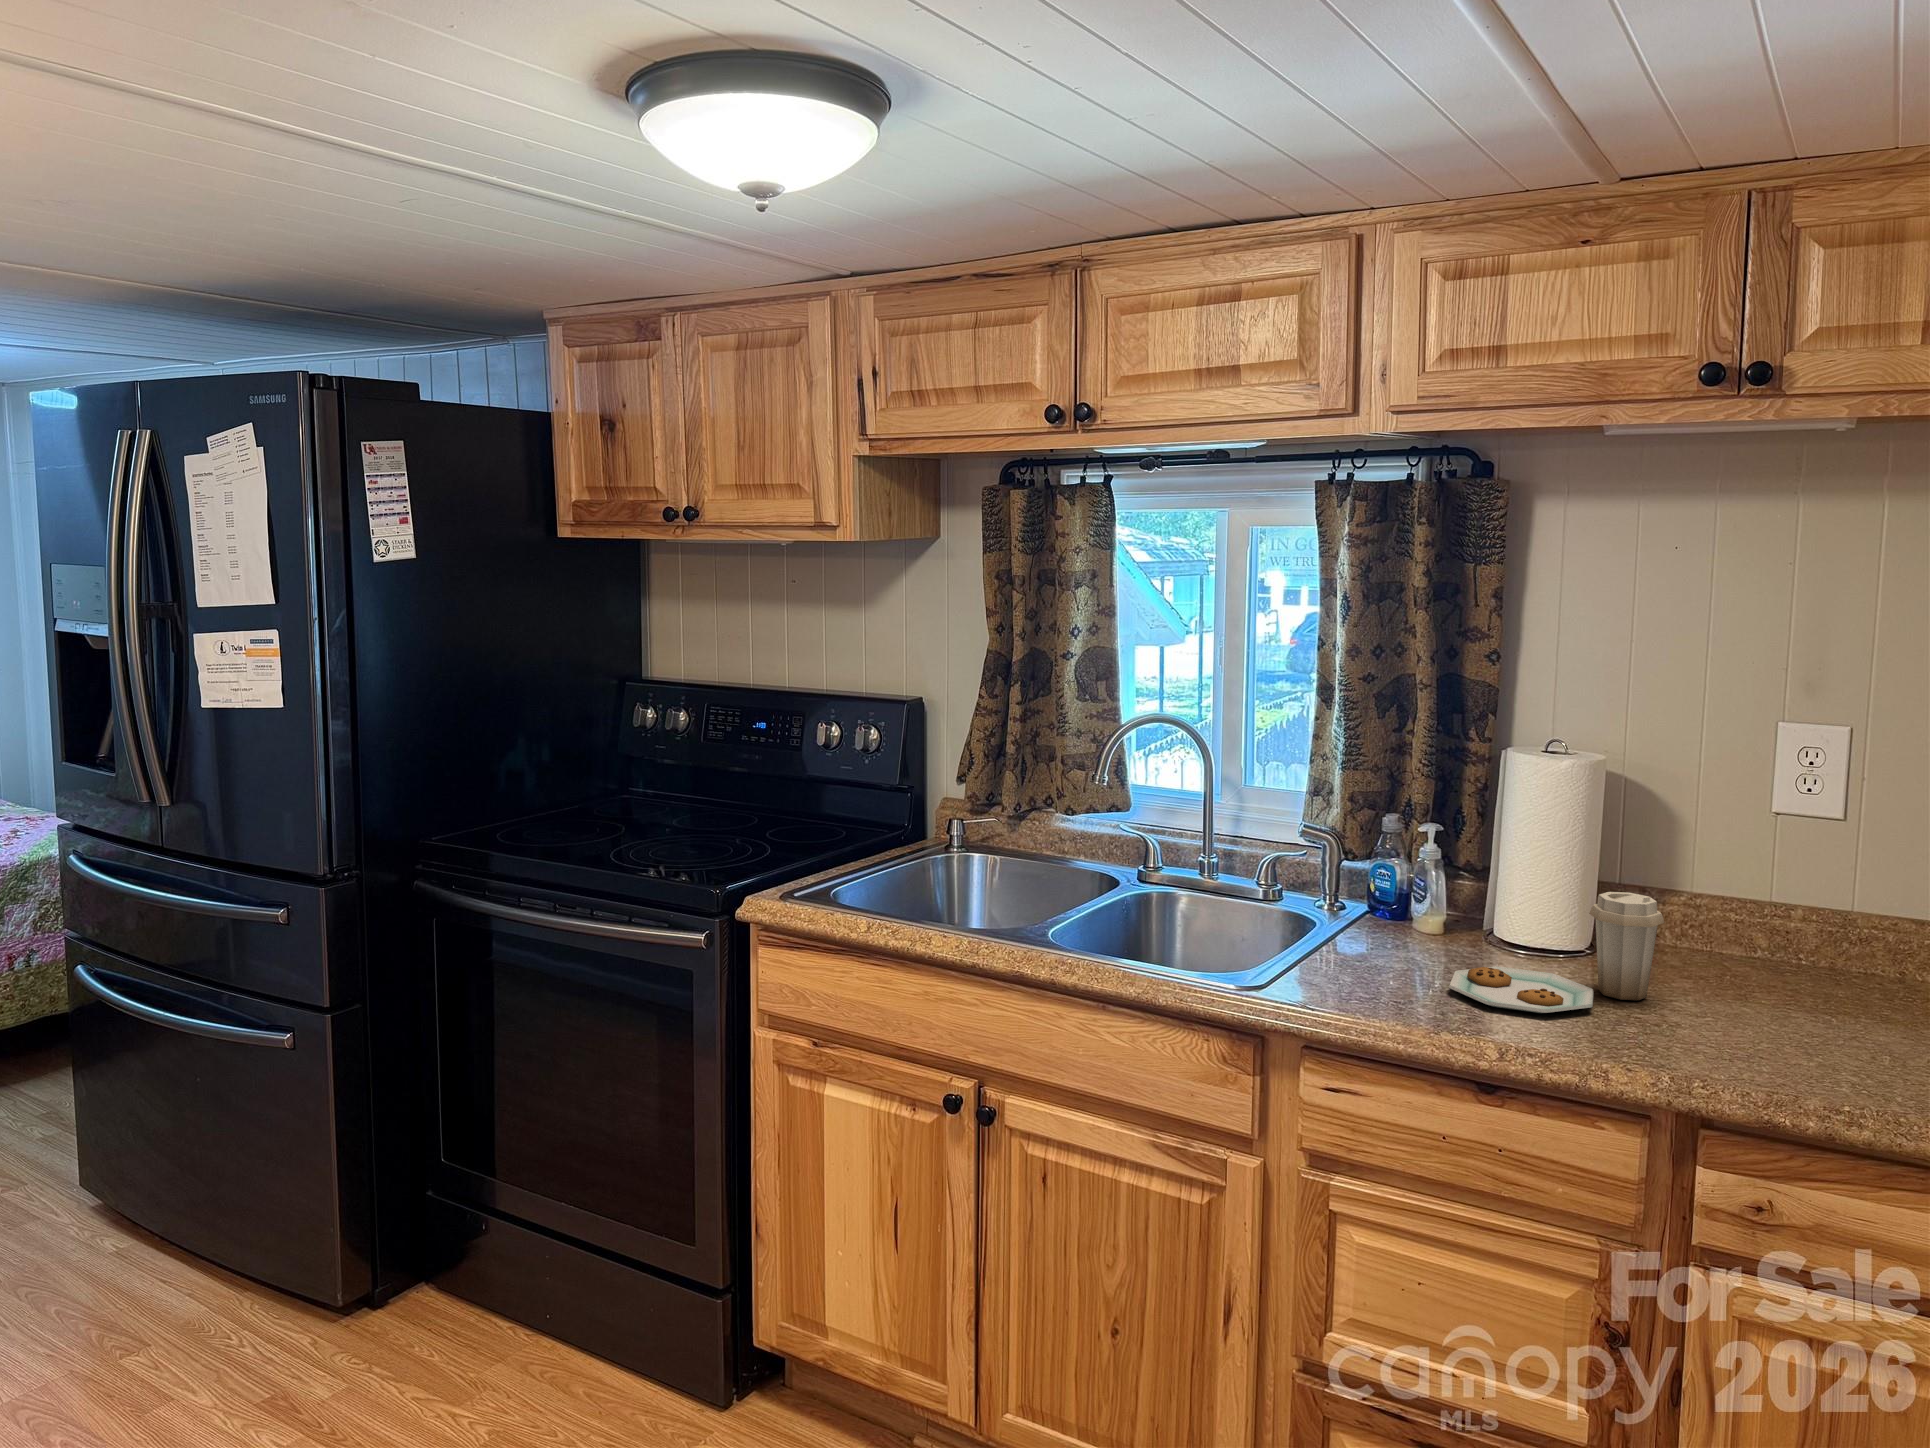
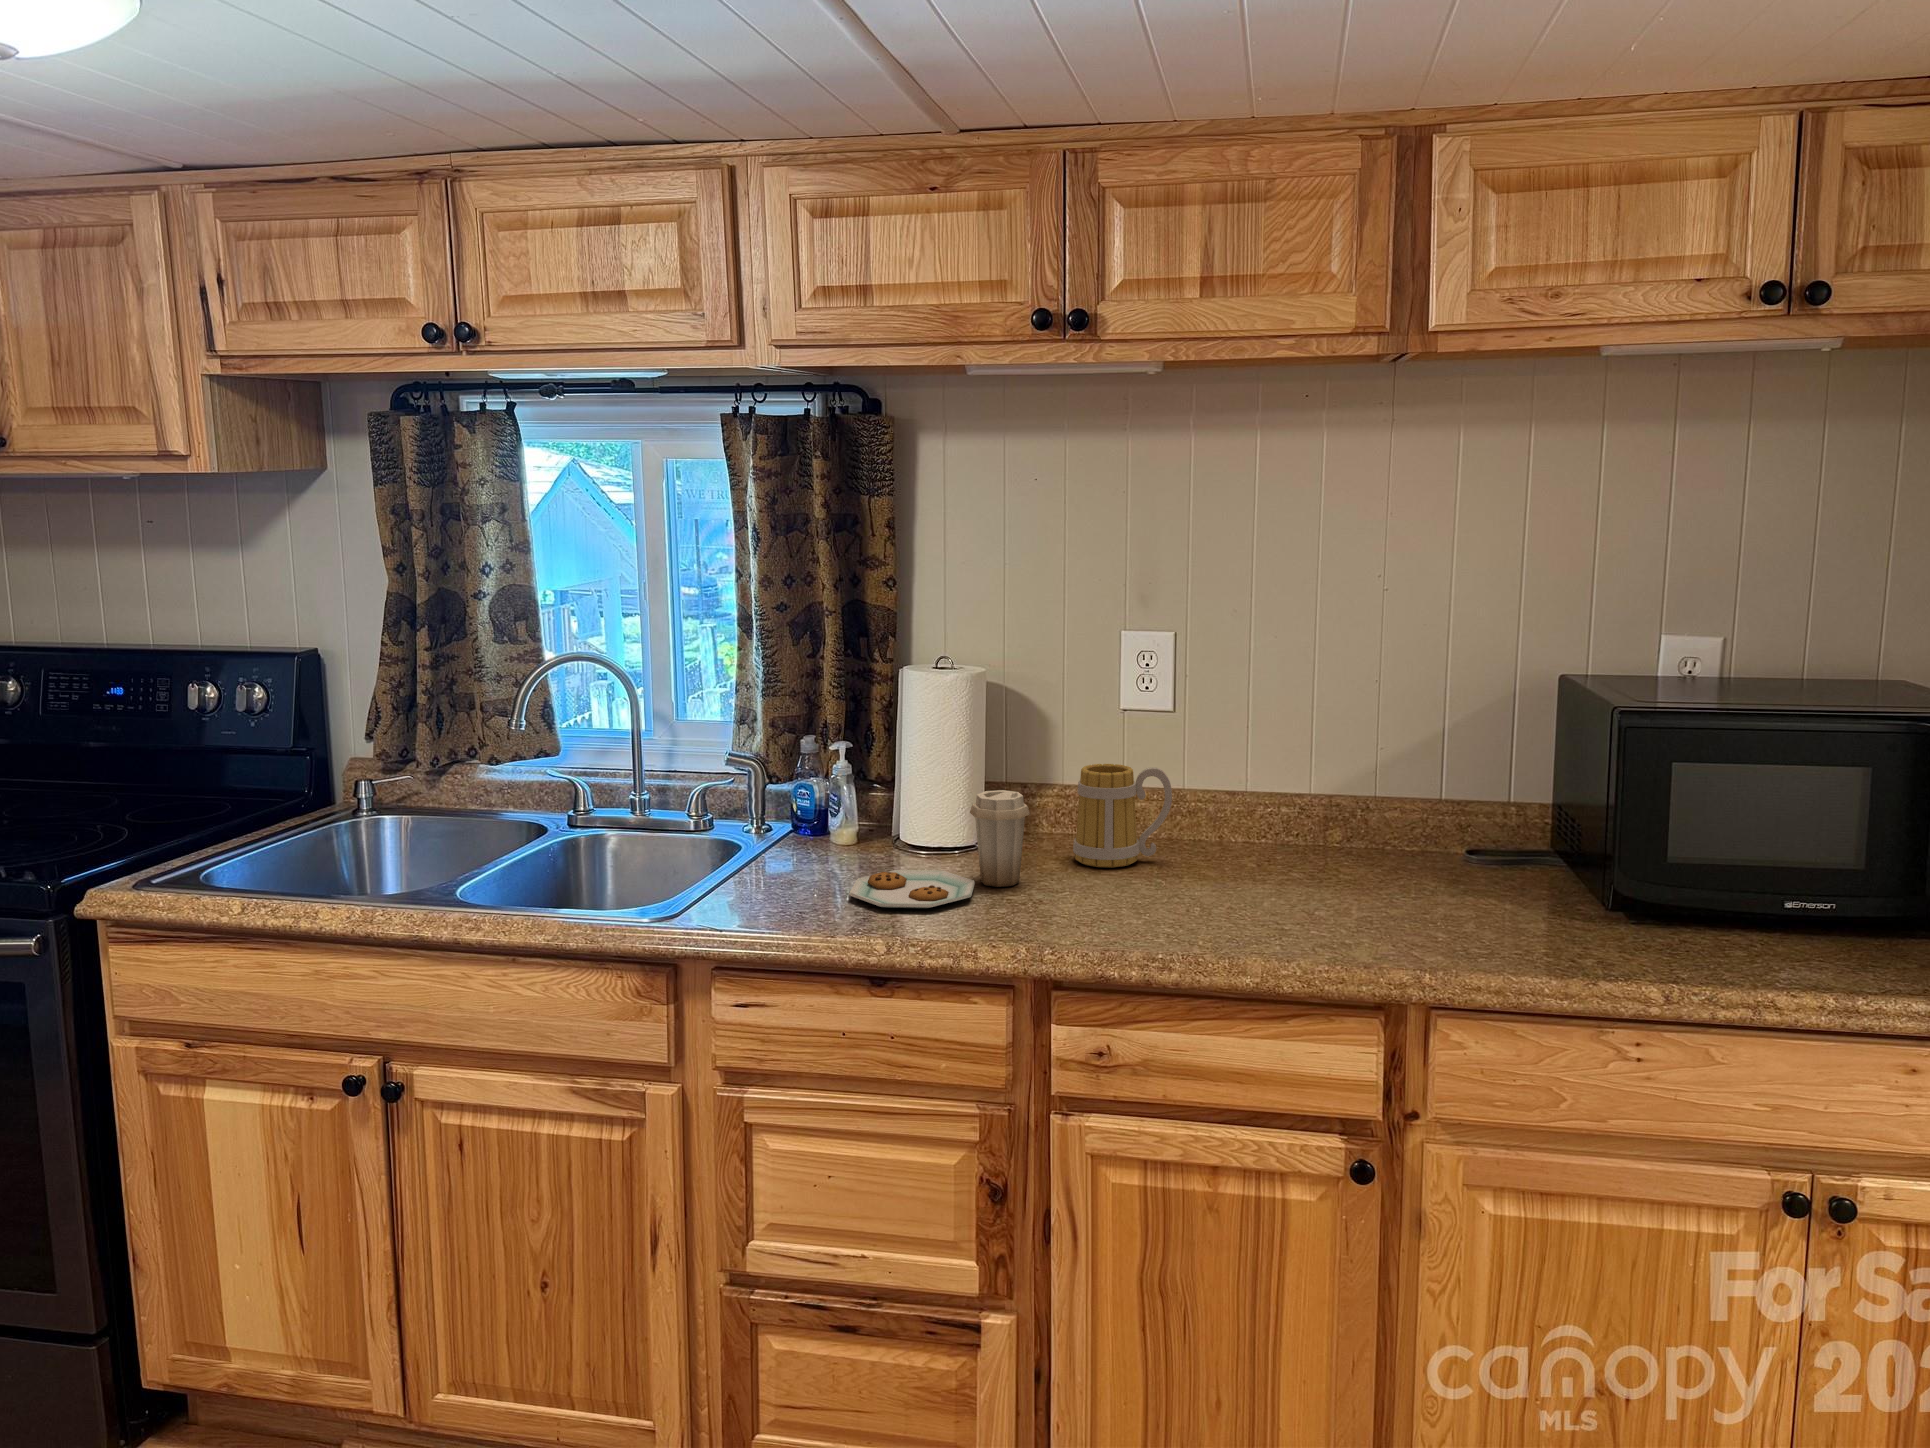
mug: none [1710,873,1846,994] -> present [1073,764,1172,868]

